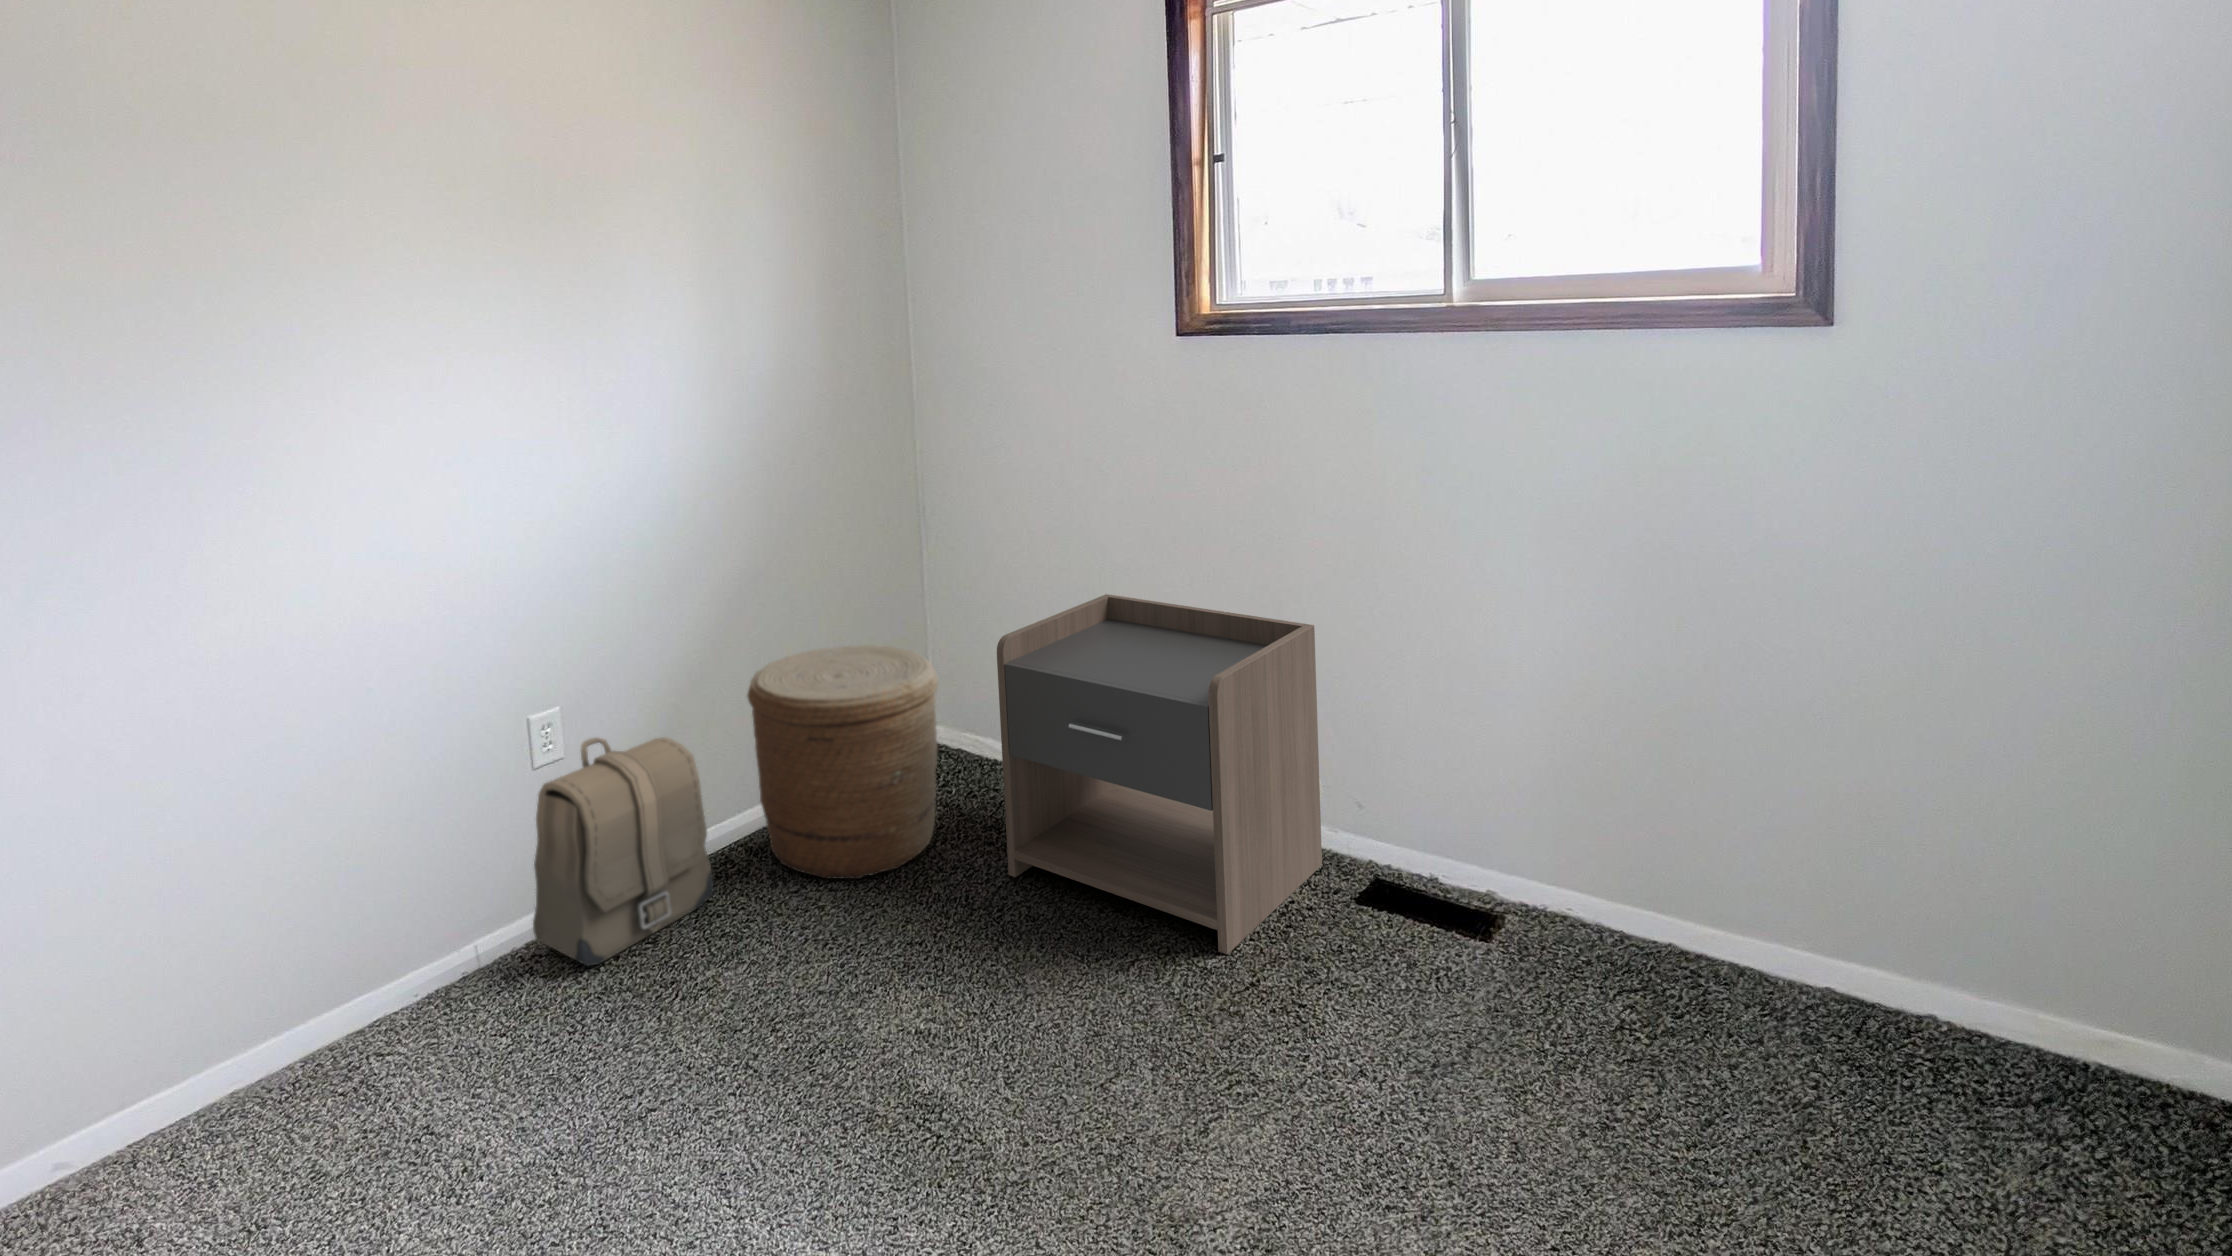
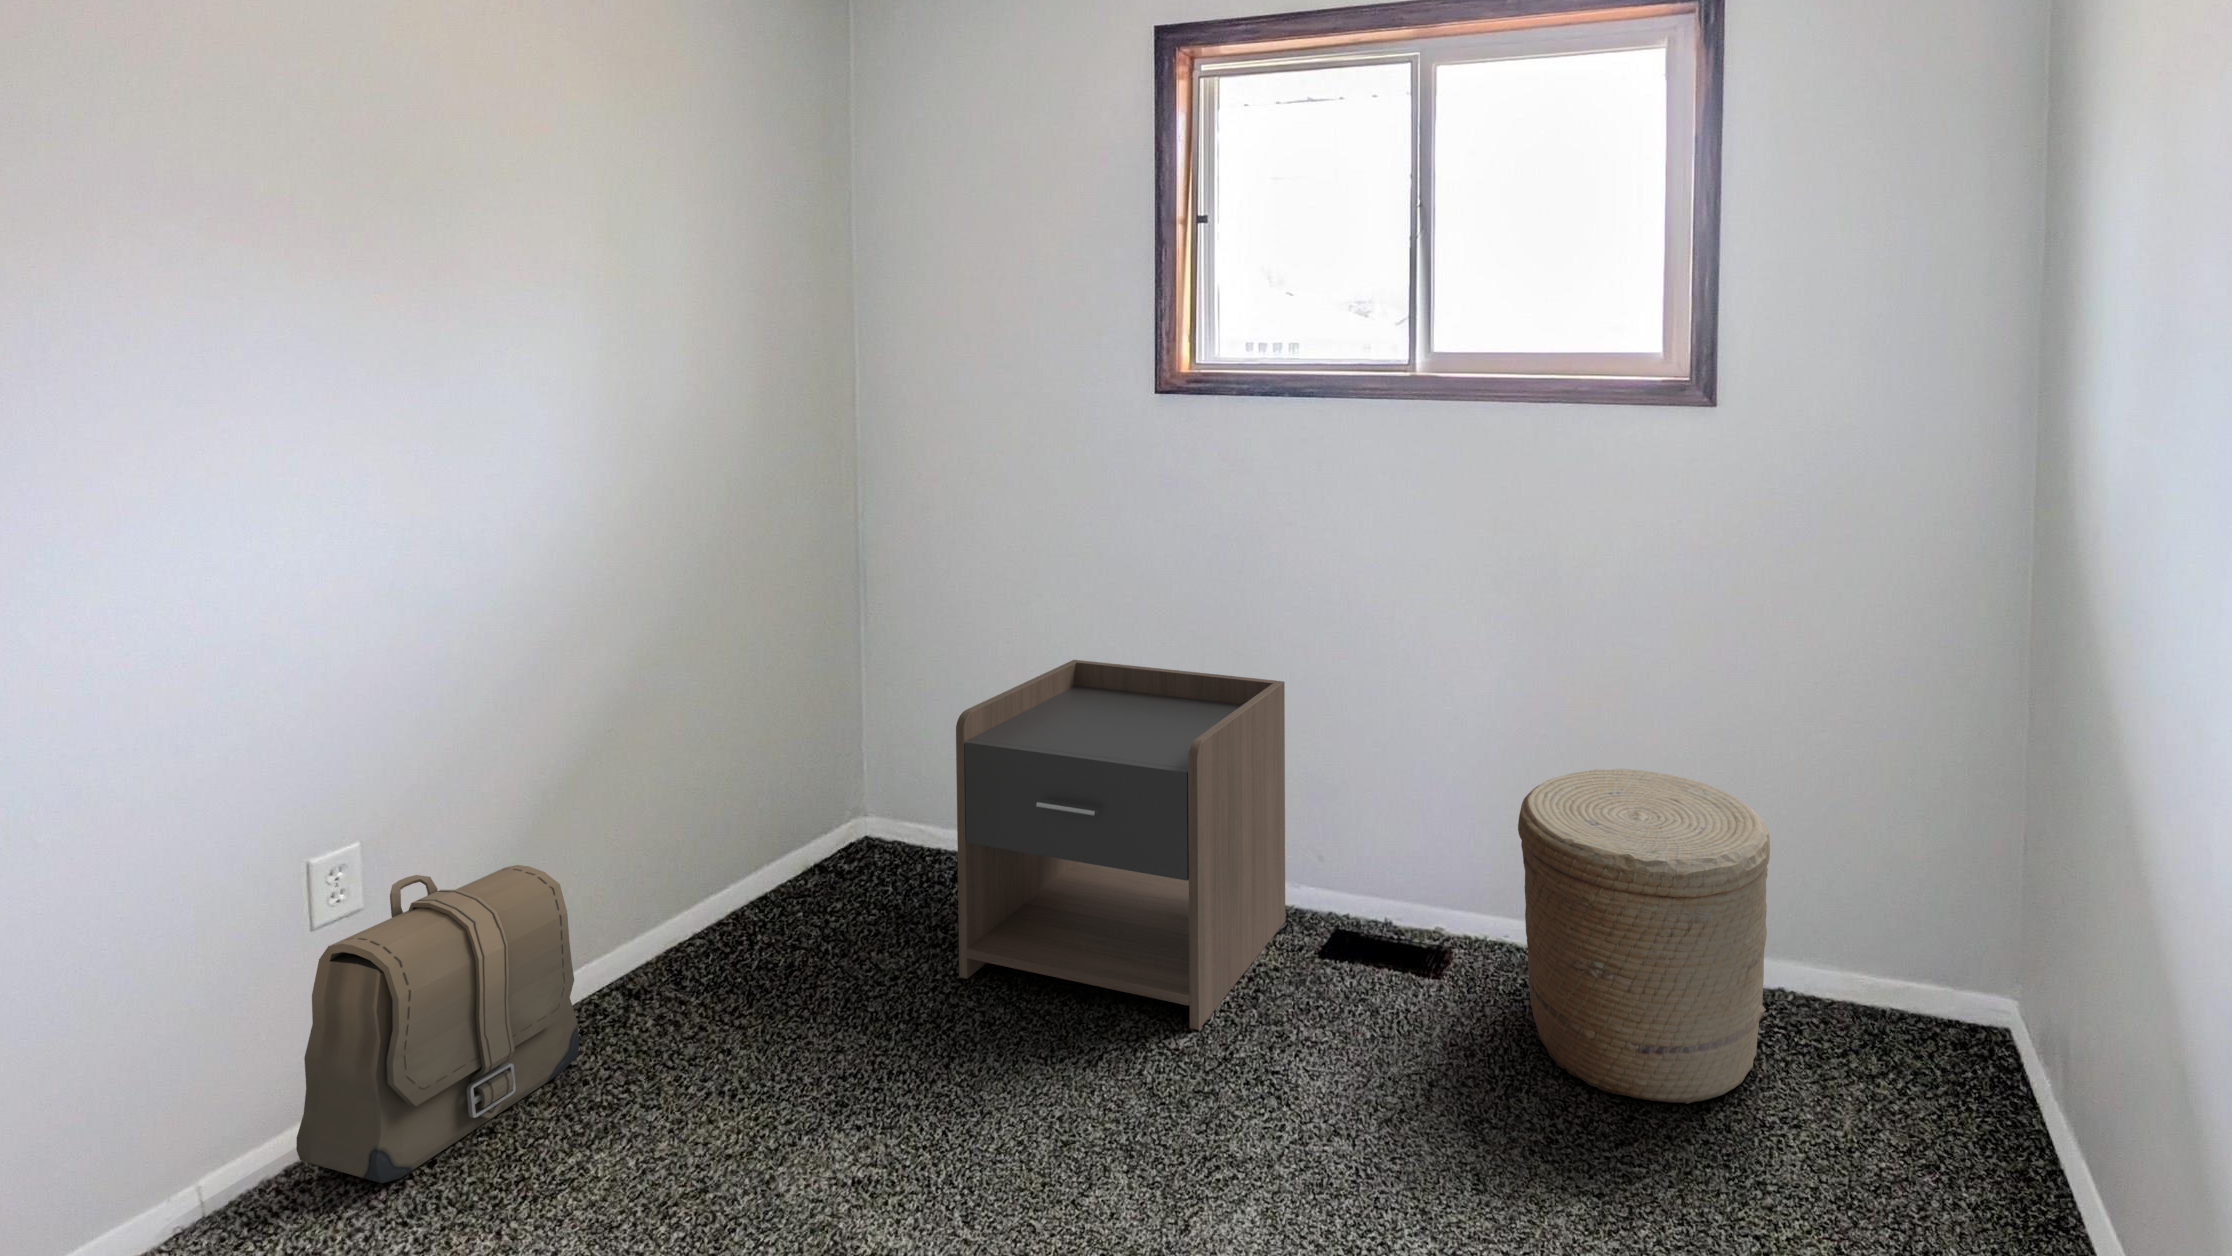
woven basket: present [747,645,938,879] -> present [1518,769,1770,1104]

